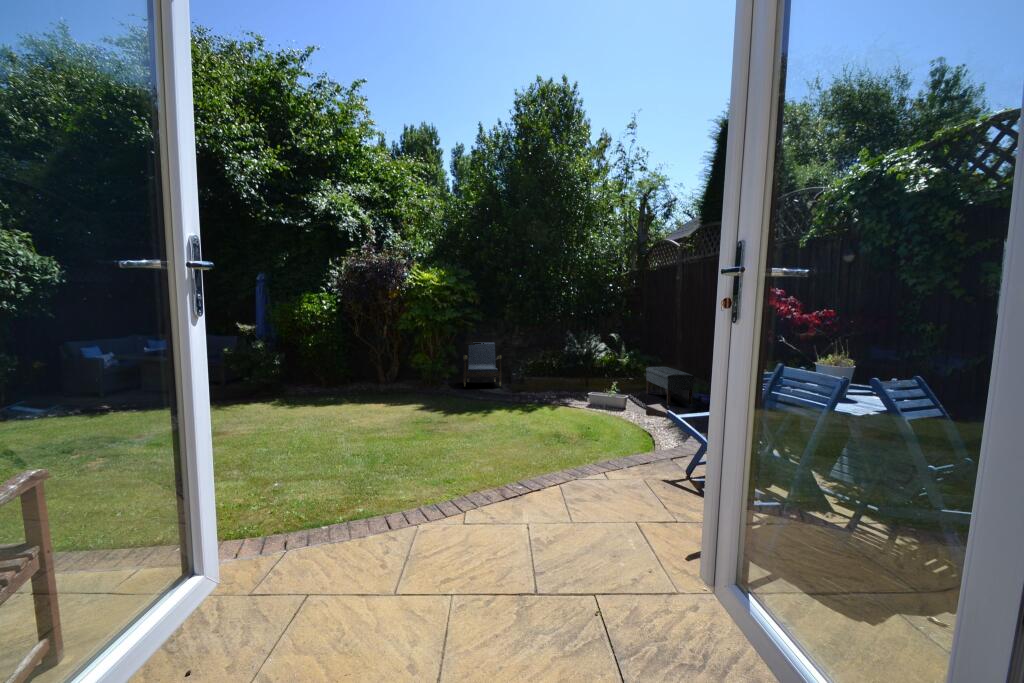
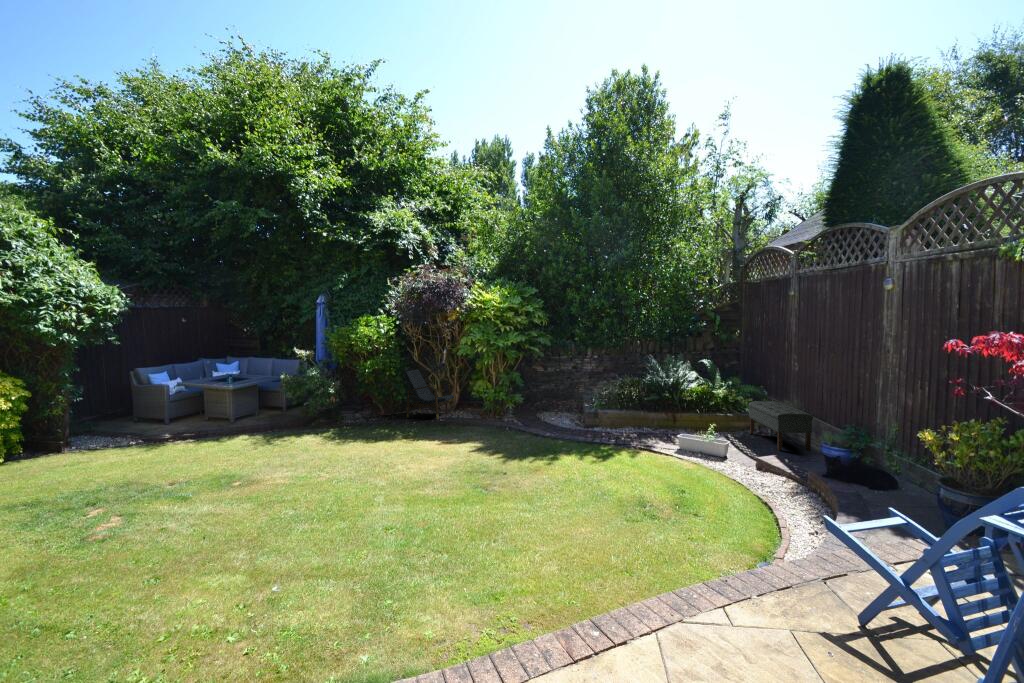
lounge chair: present [464,343,501,387] -> present [403,369,454,420]

